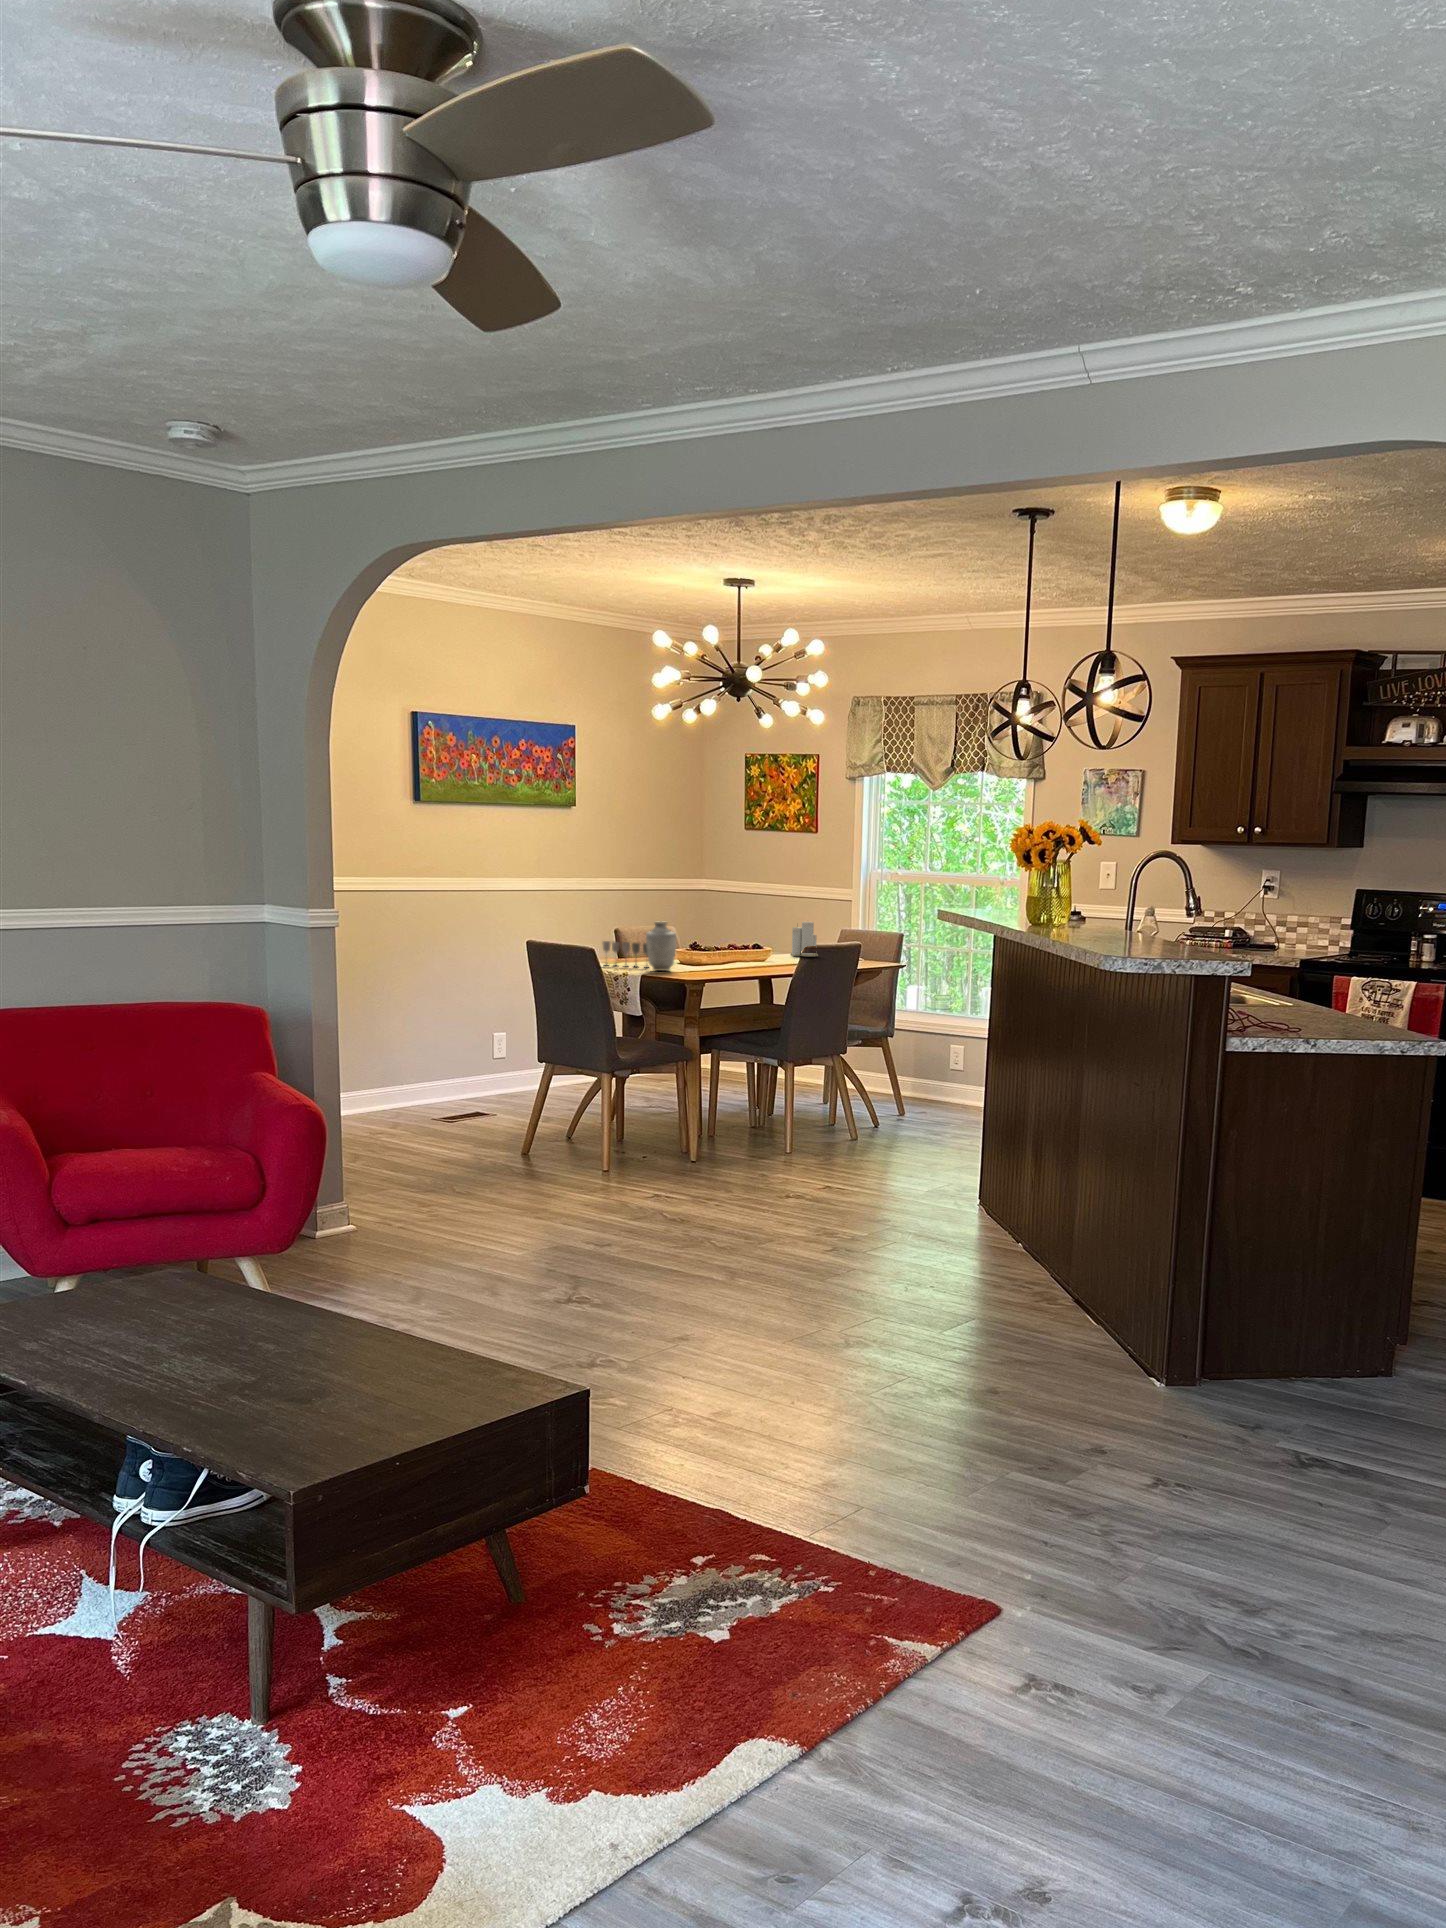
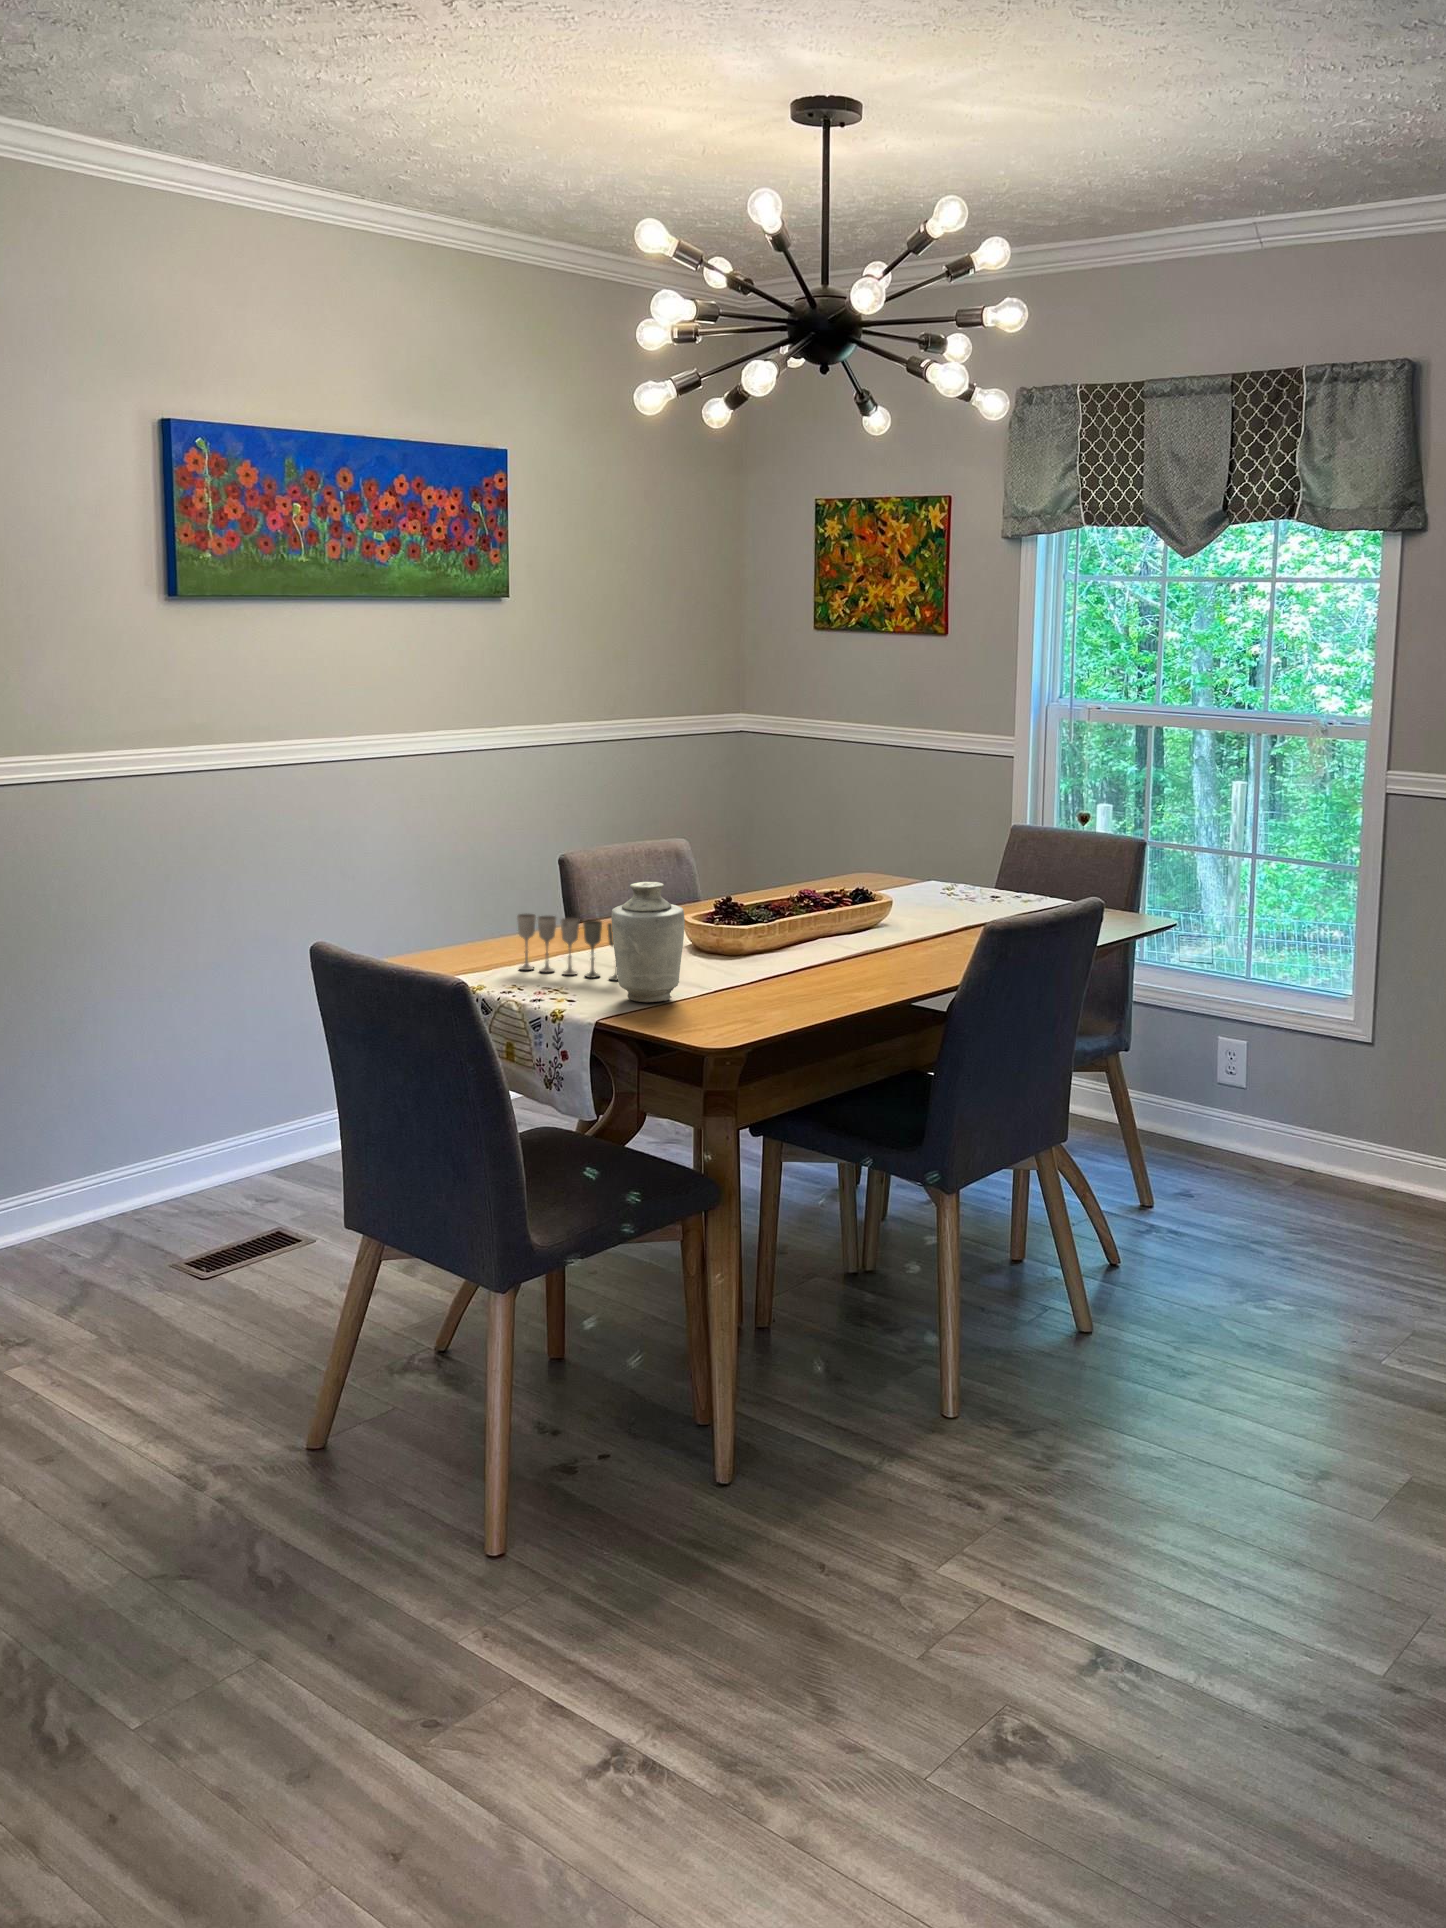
candle: present [790,922,818,956] -> none [921,819,977,899]

